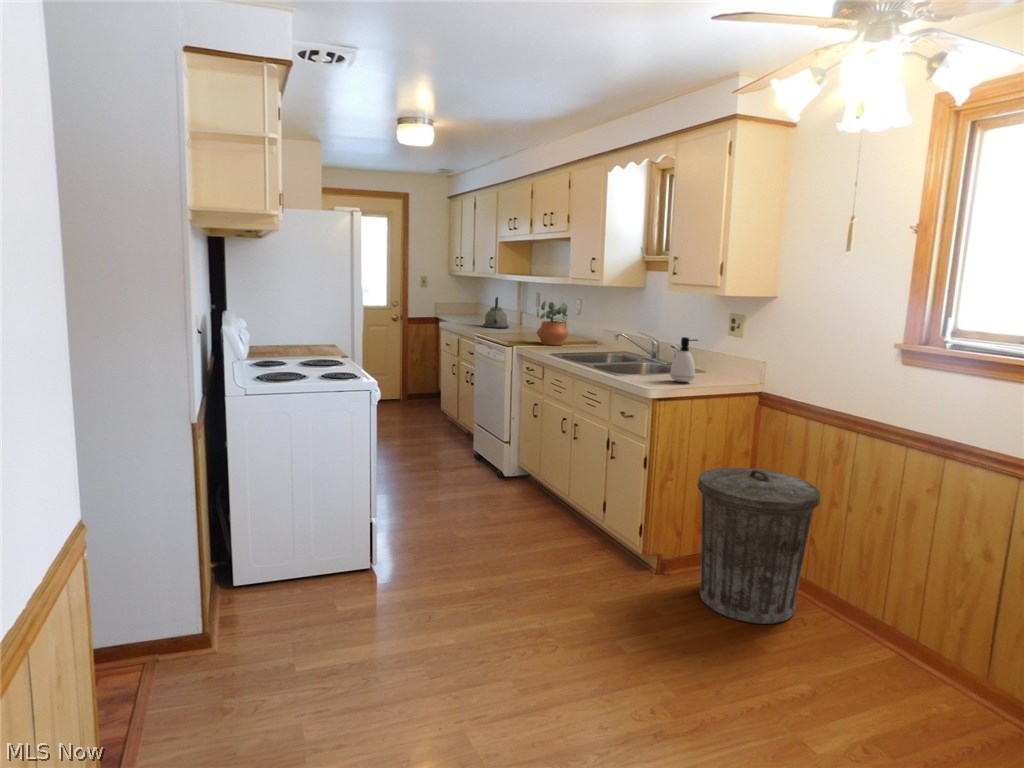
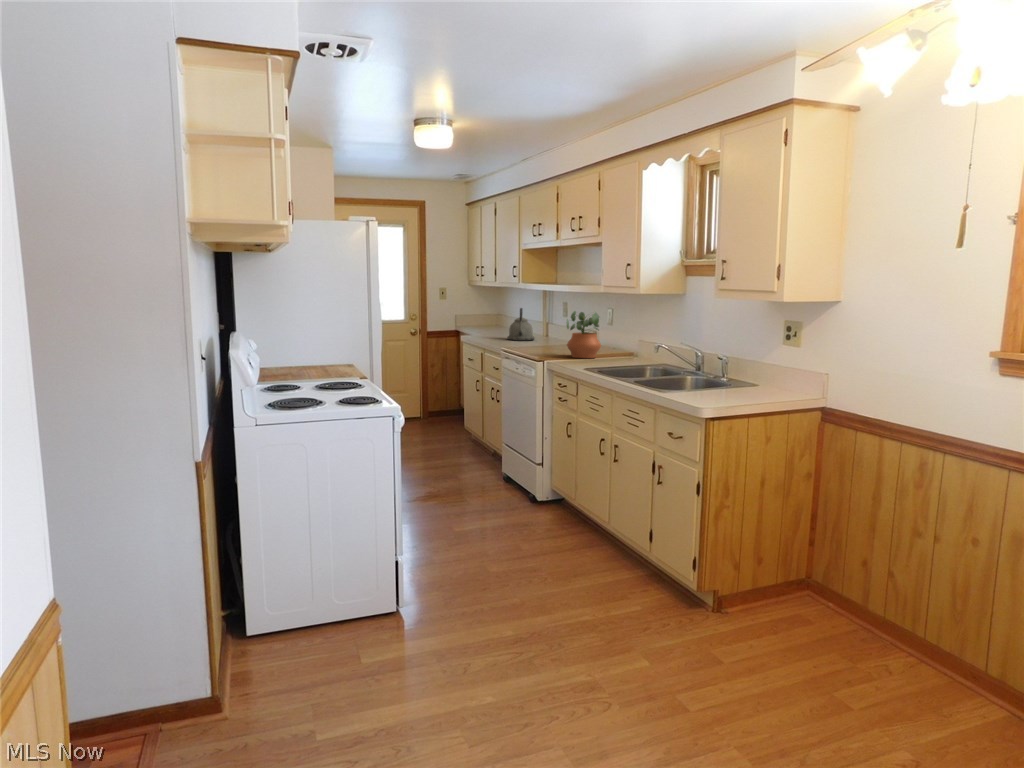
soap dispenser: present [670,337,698,382] -> none [722,348,753,398]
trash can: present [698,468,820,624] -> none [761,493,905,673]

